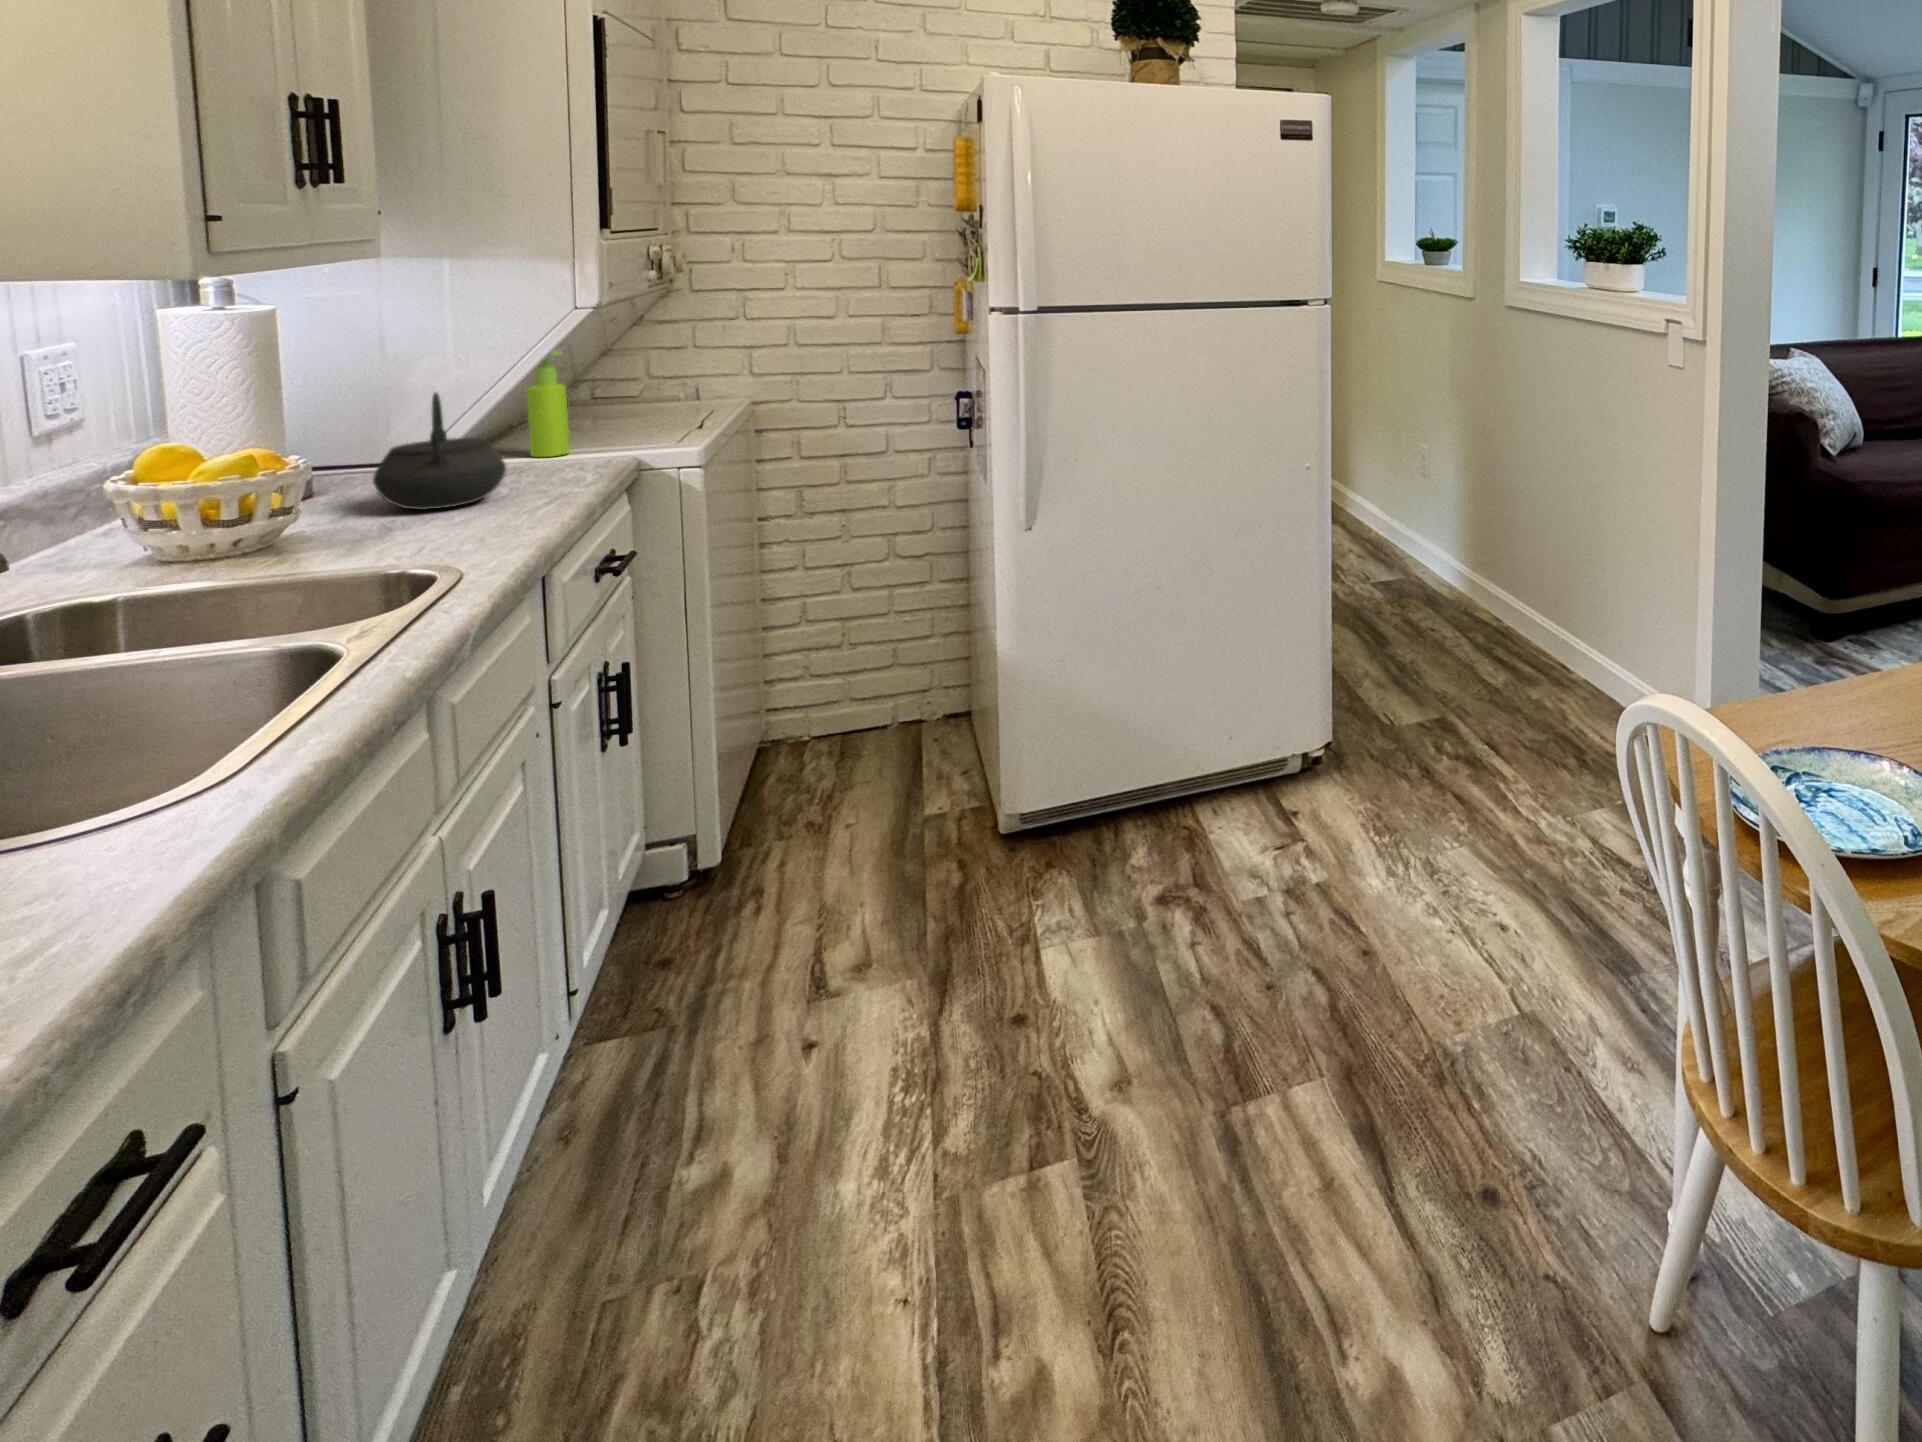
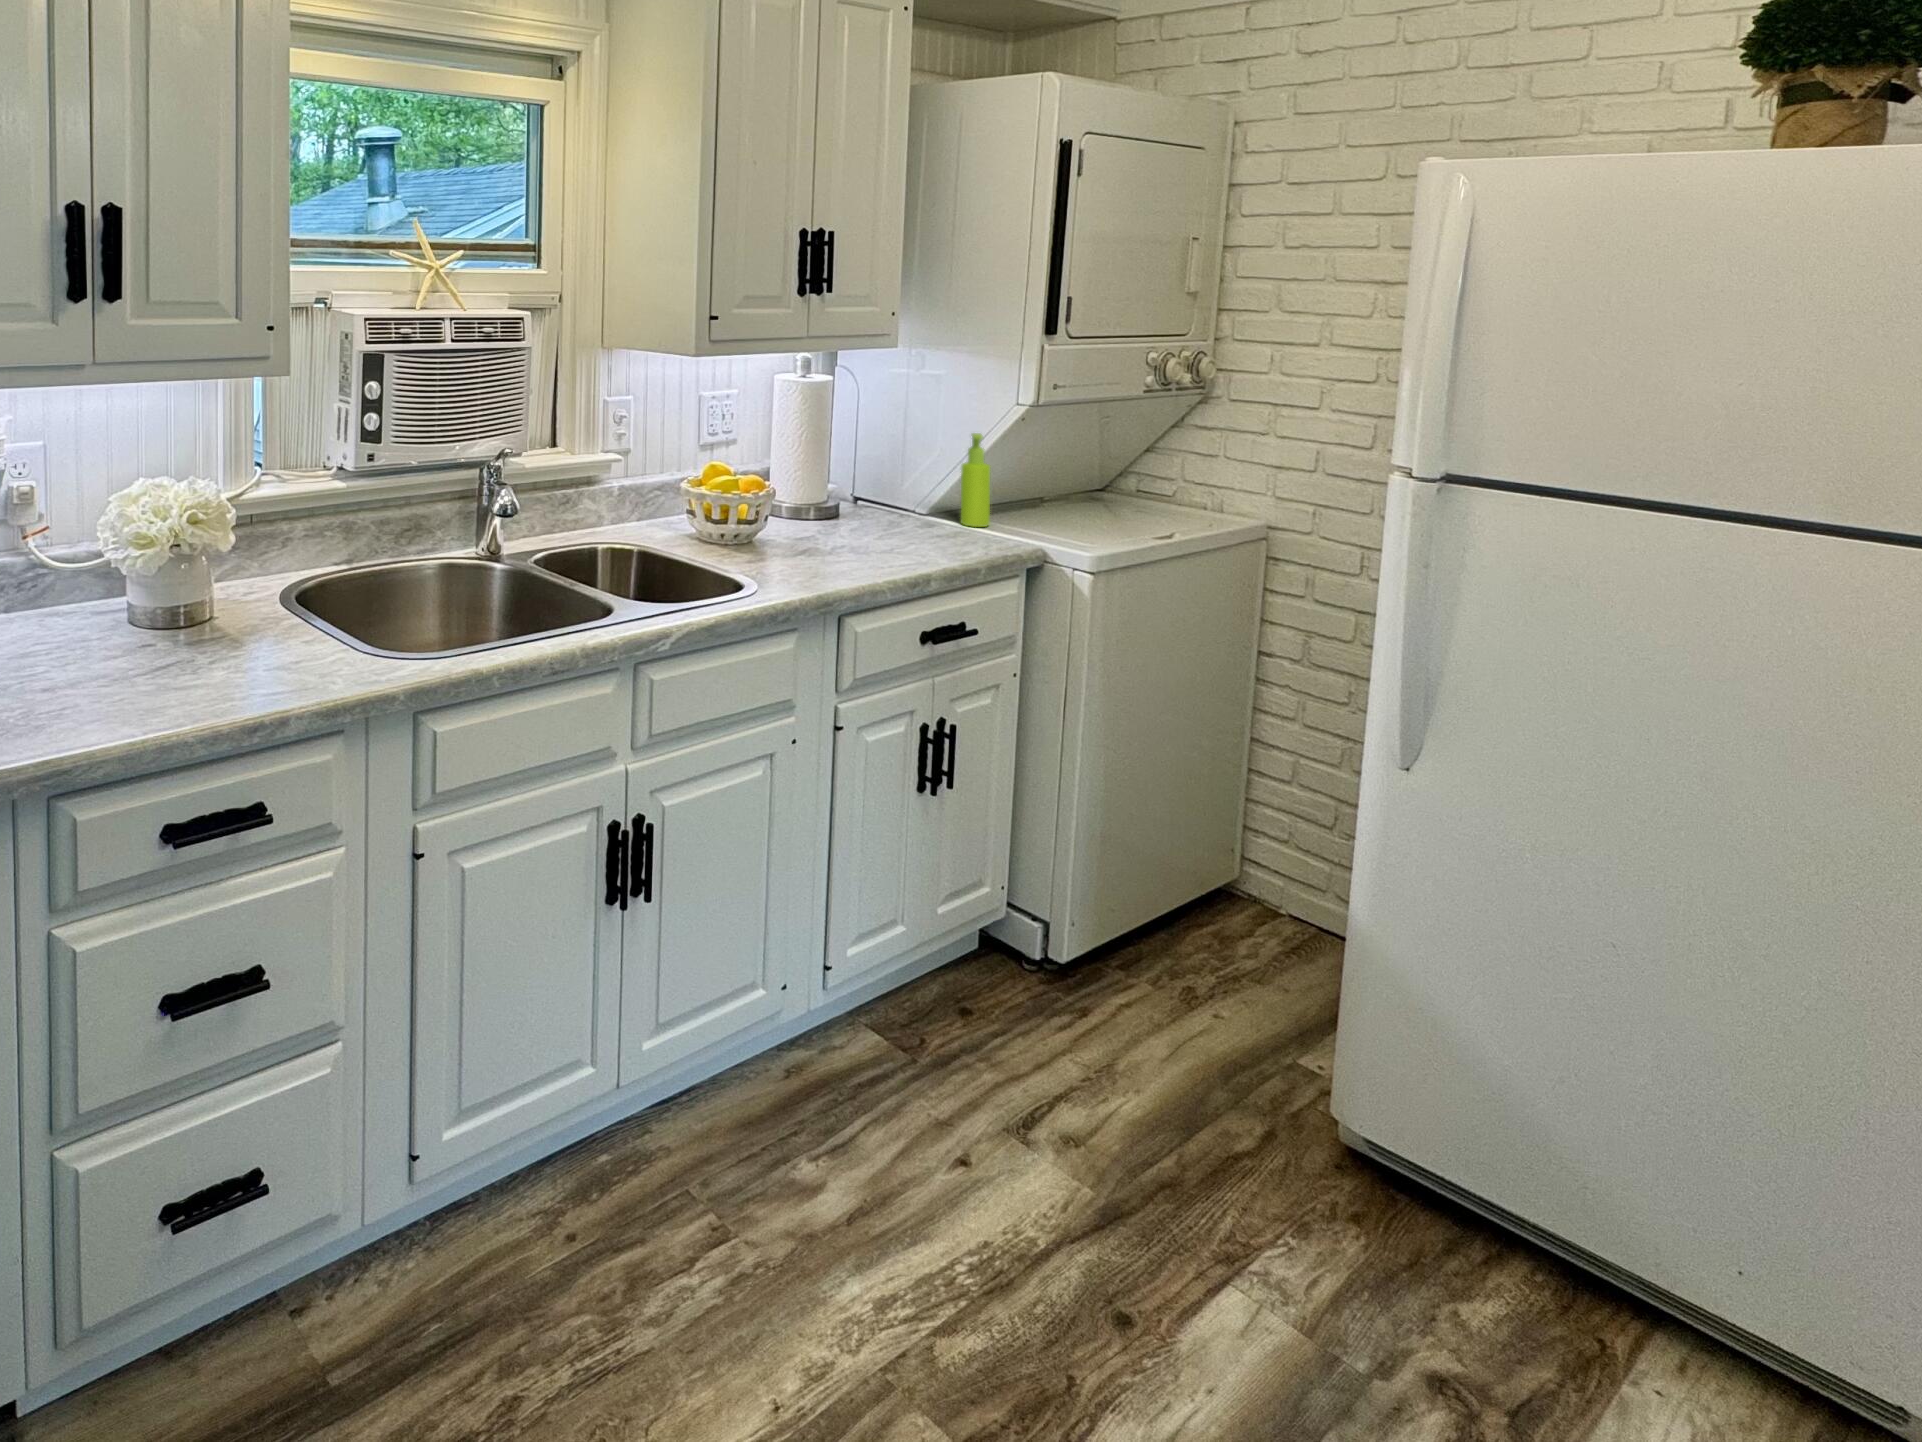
kettle: present [373,392,506,510] -> none [792,457,873,549]

